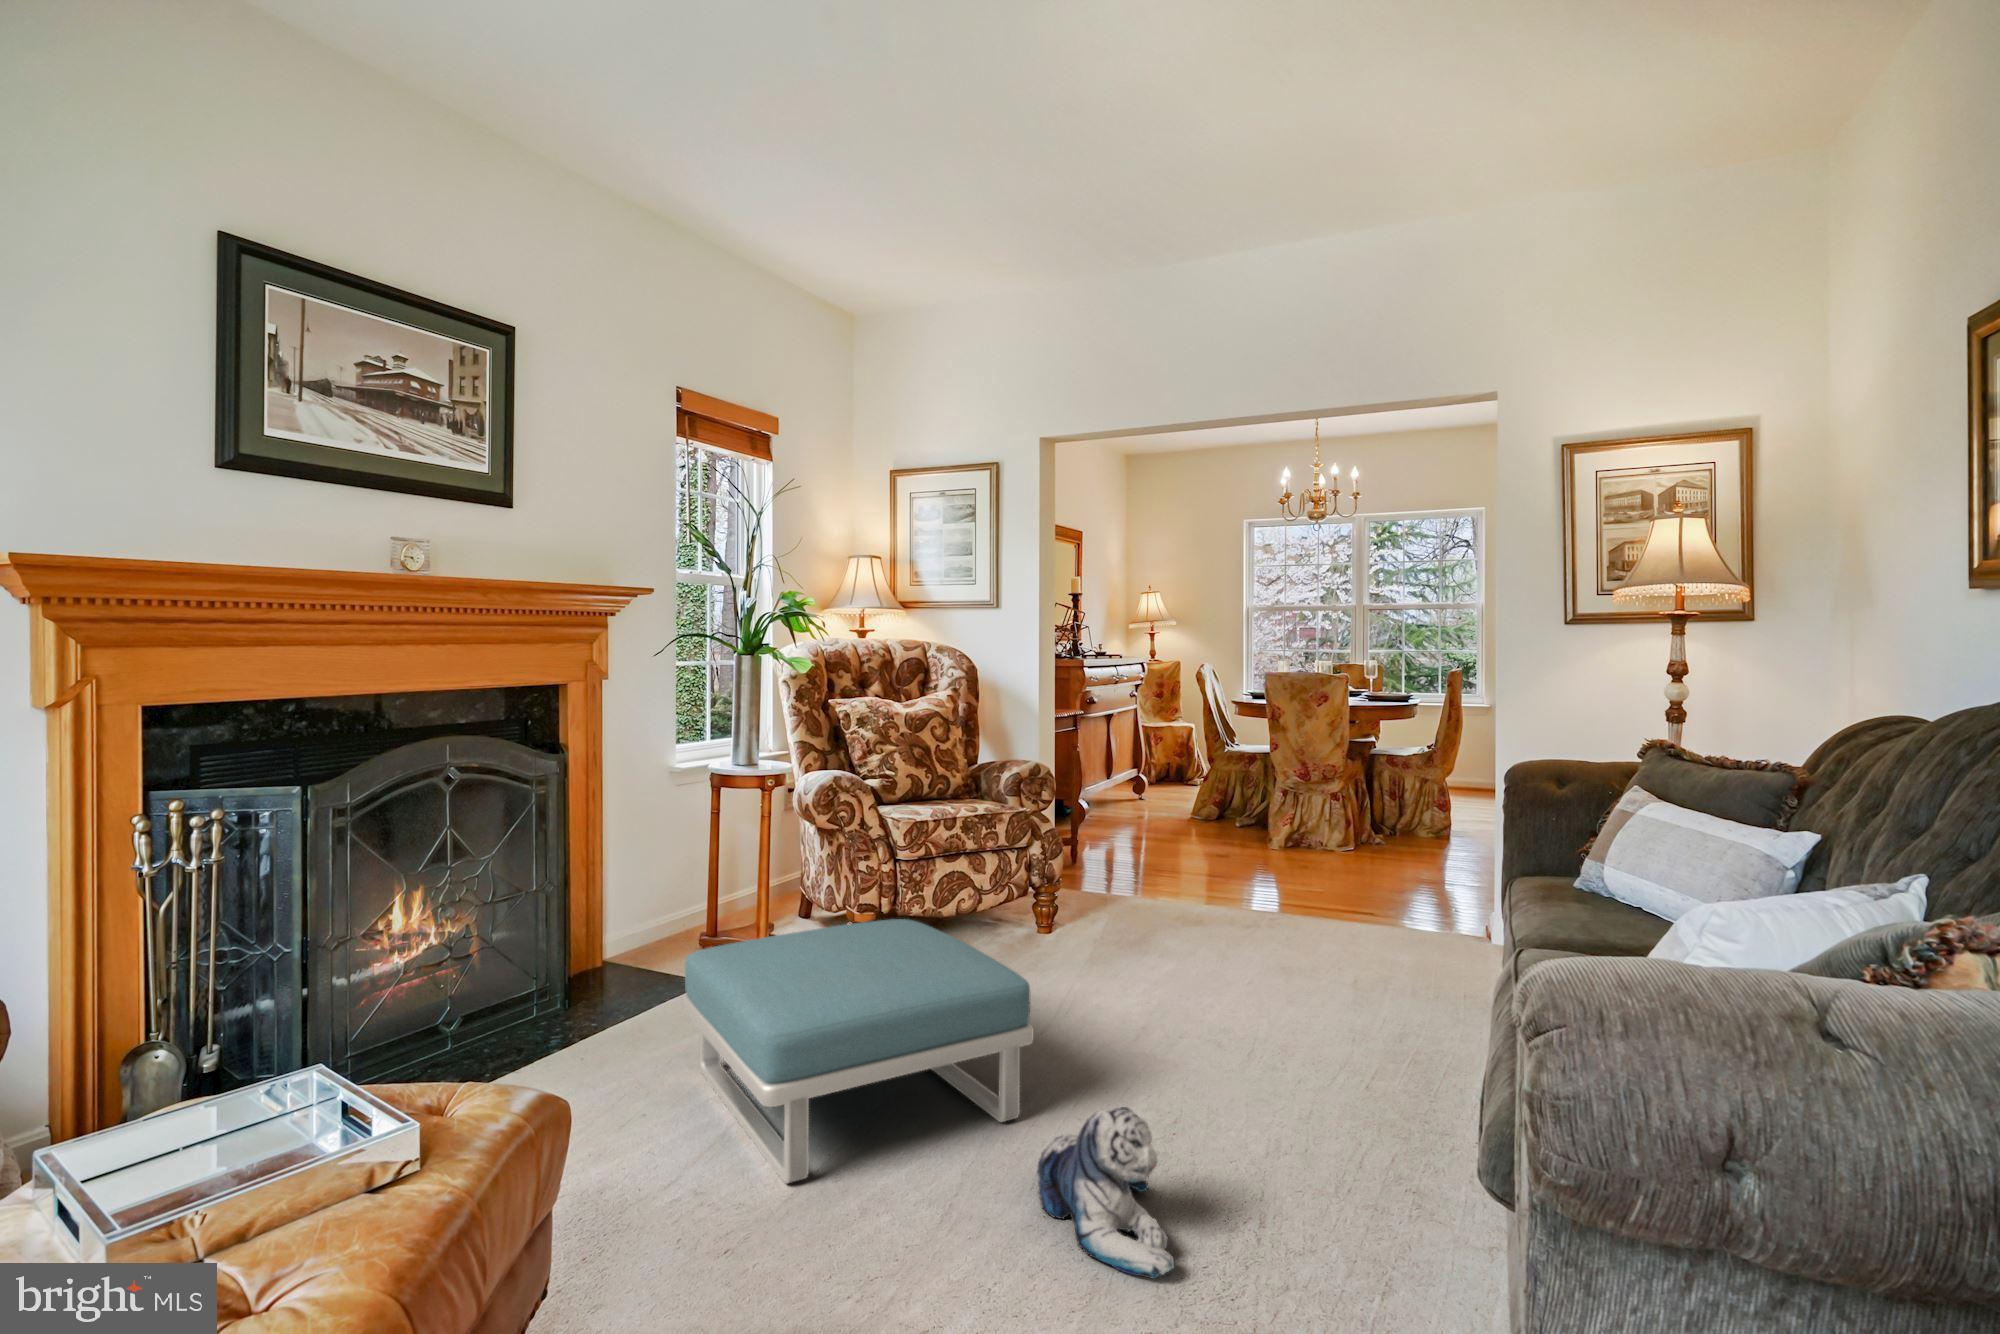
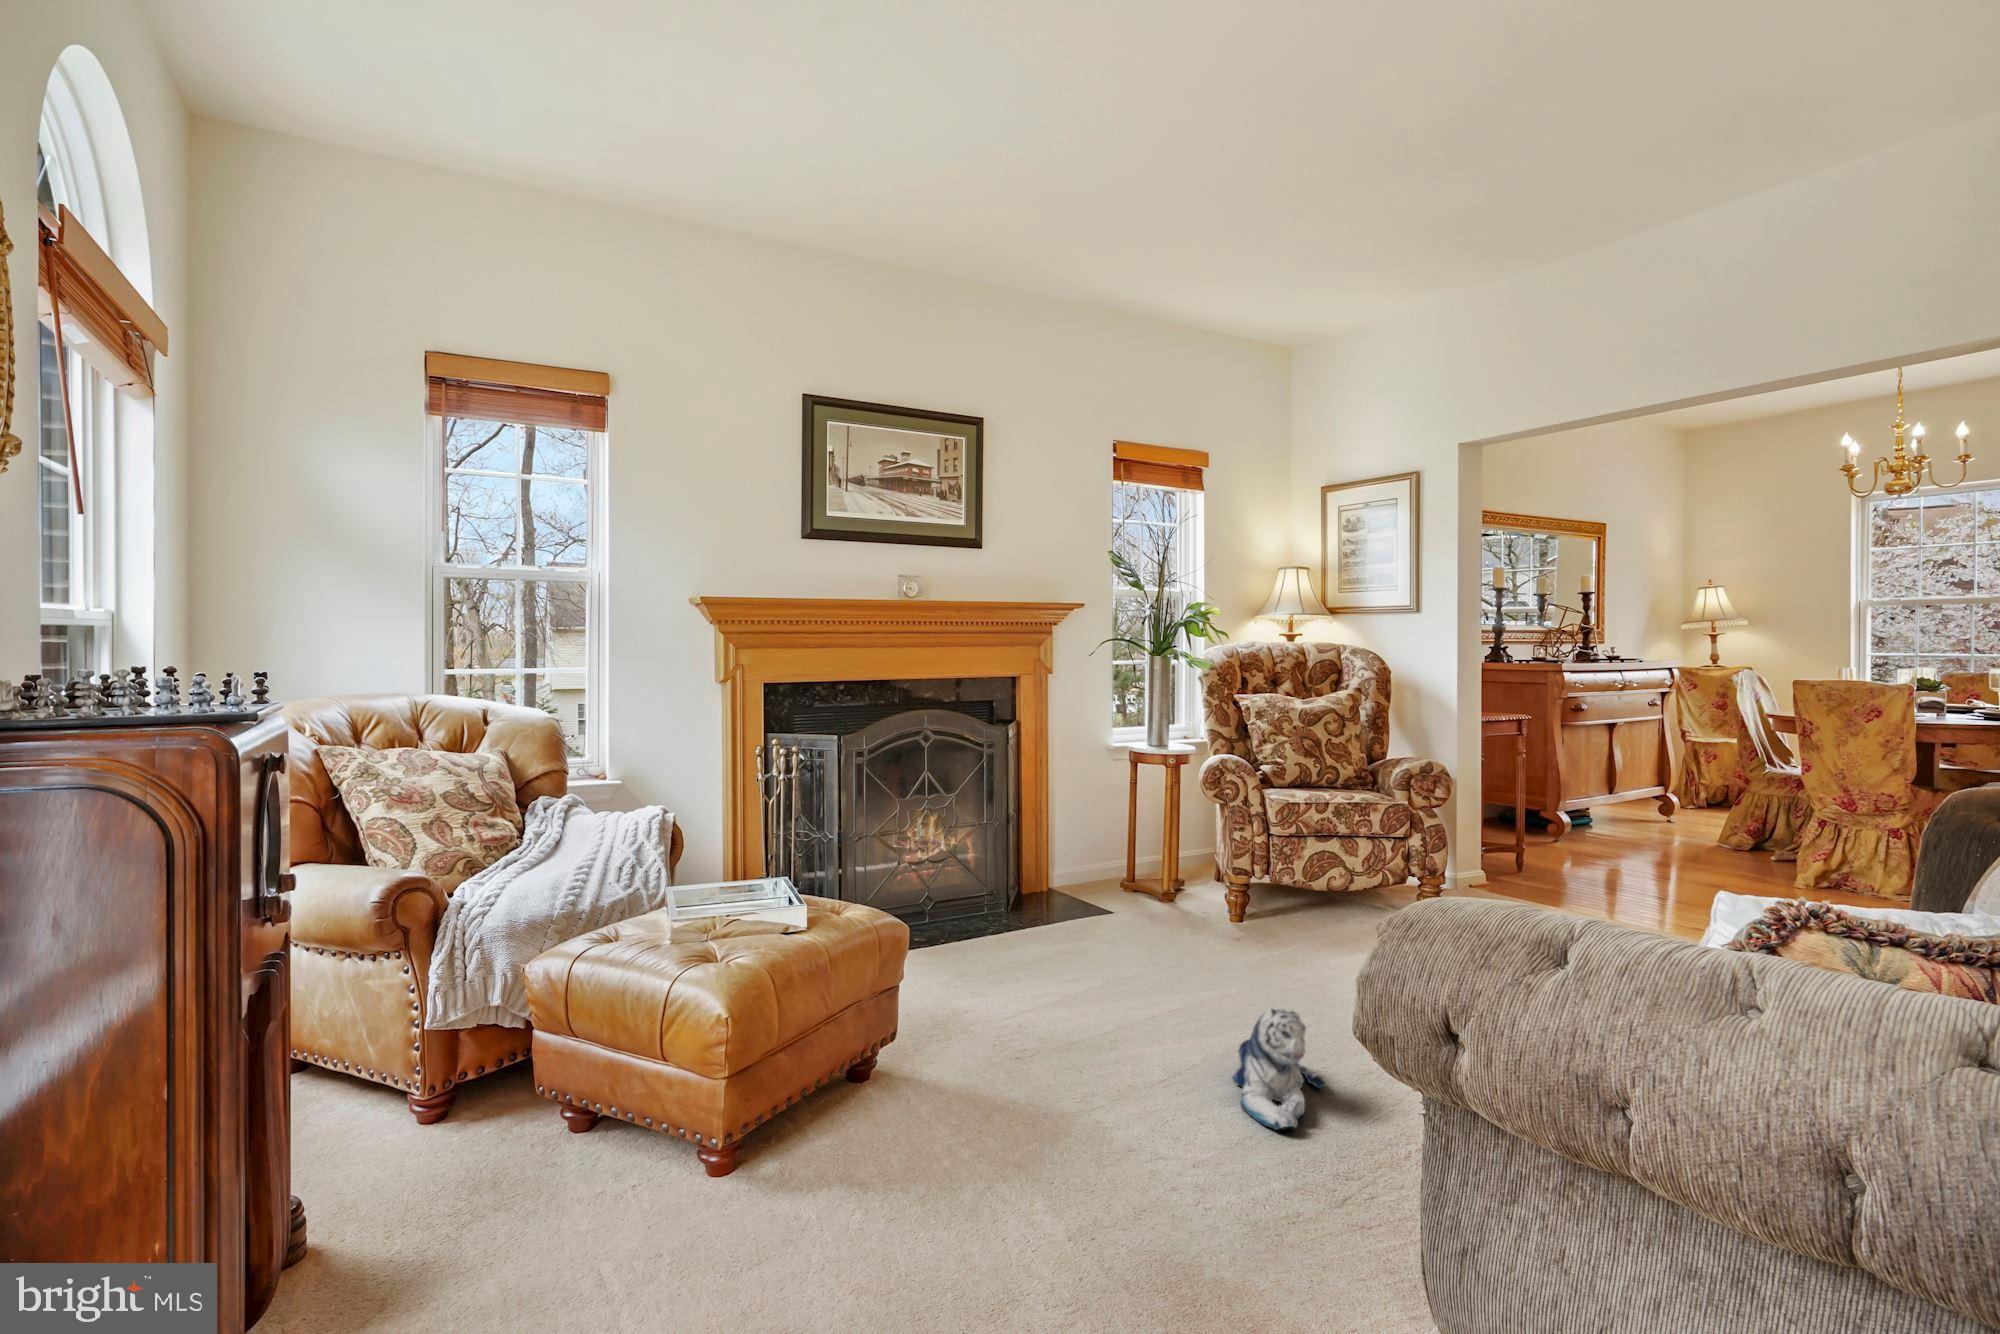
footstool: present [683,919,1033,1183] -> none [1050,869,1283,1030]

